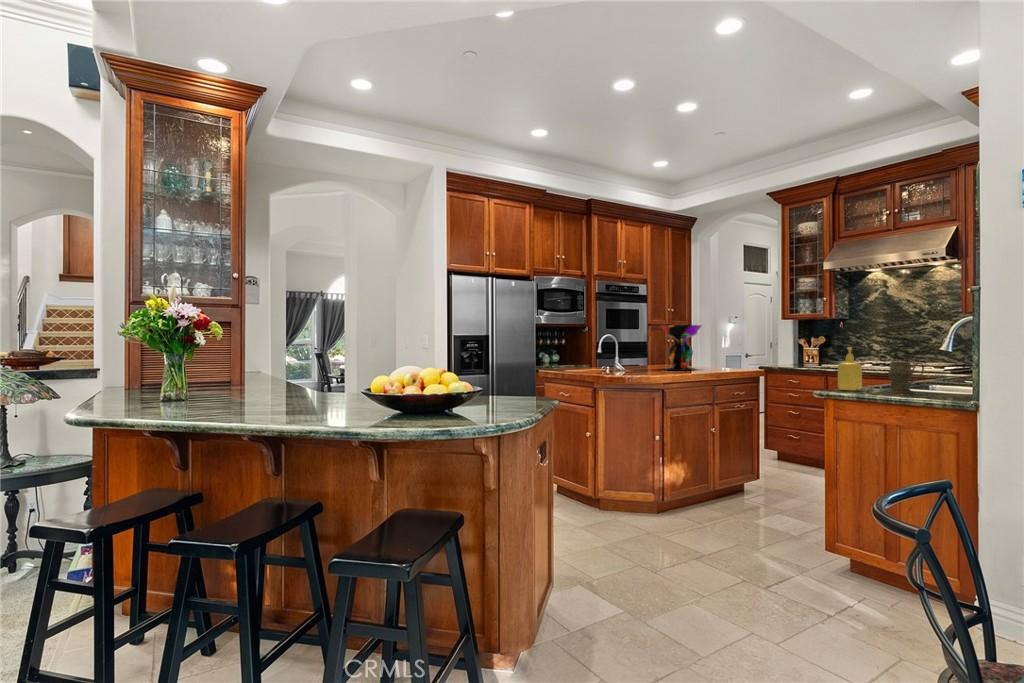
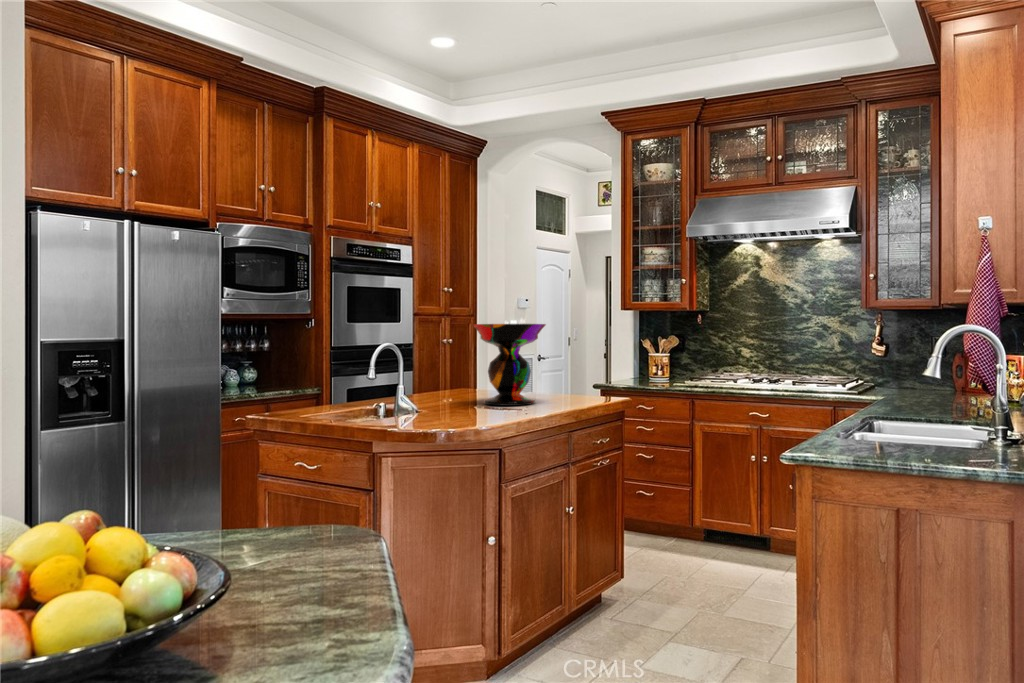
soap dispenser: present [838,347,862,391] -> none [853,377,891,458]
mug: present [888,362,924,394] -> none [930,403,985,462]

